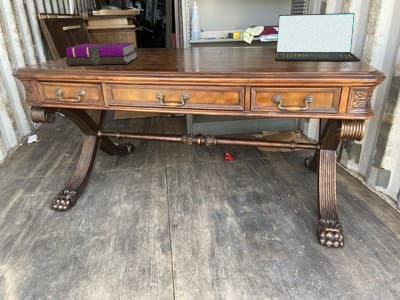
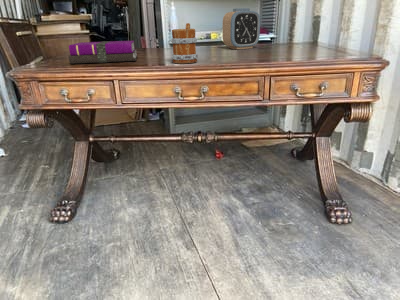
alarm clock: none [230,9,271,52] -> present [222,8,260,49]
laptop: present [276,13,360,61] -> none [272,11,354,54]
mug: none [155,28,183,69] -> present [171,23,198,63]

